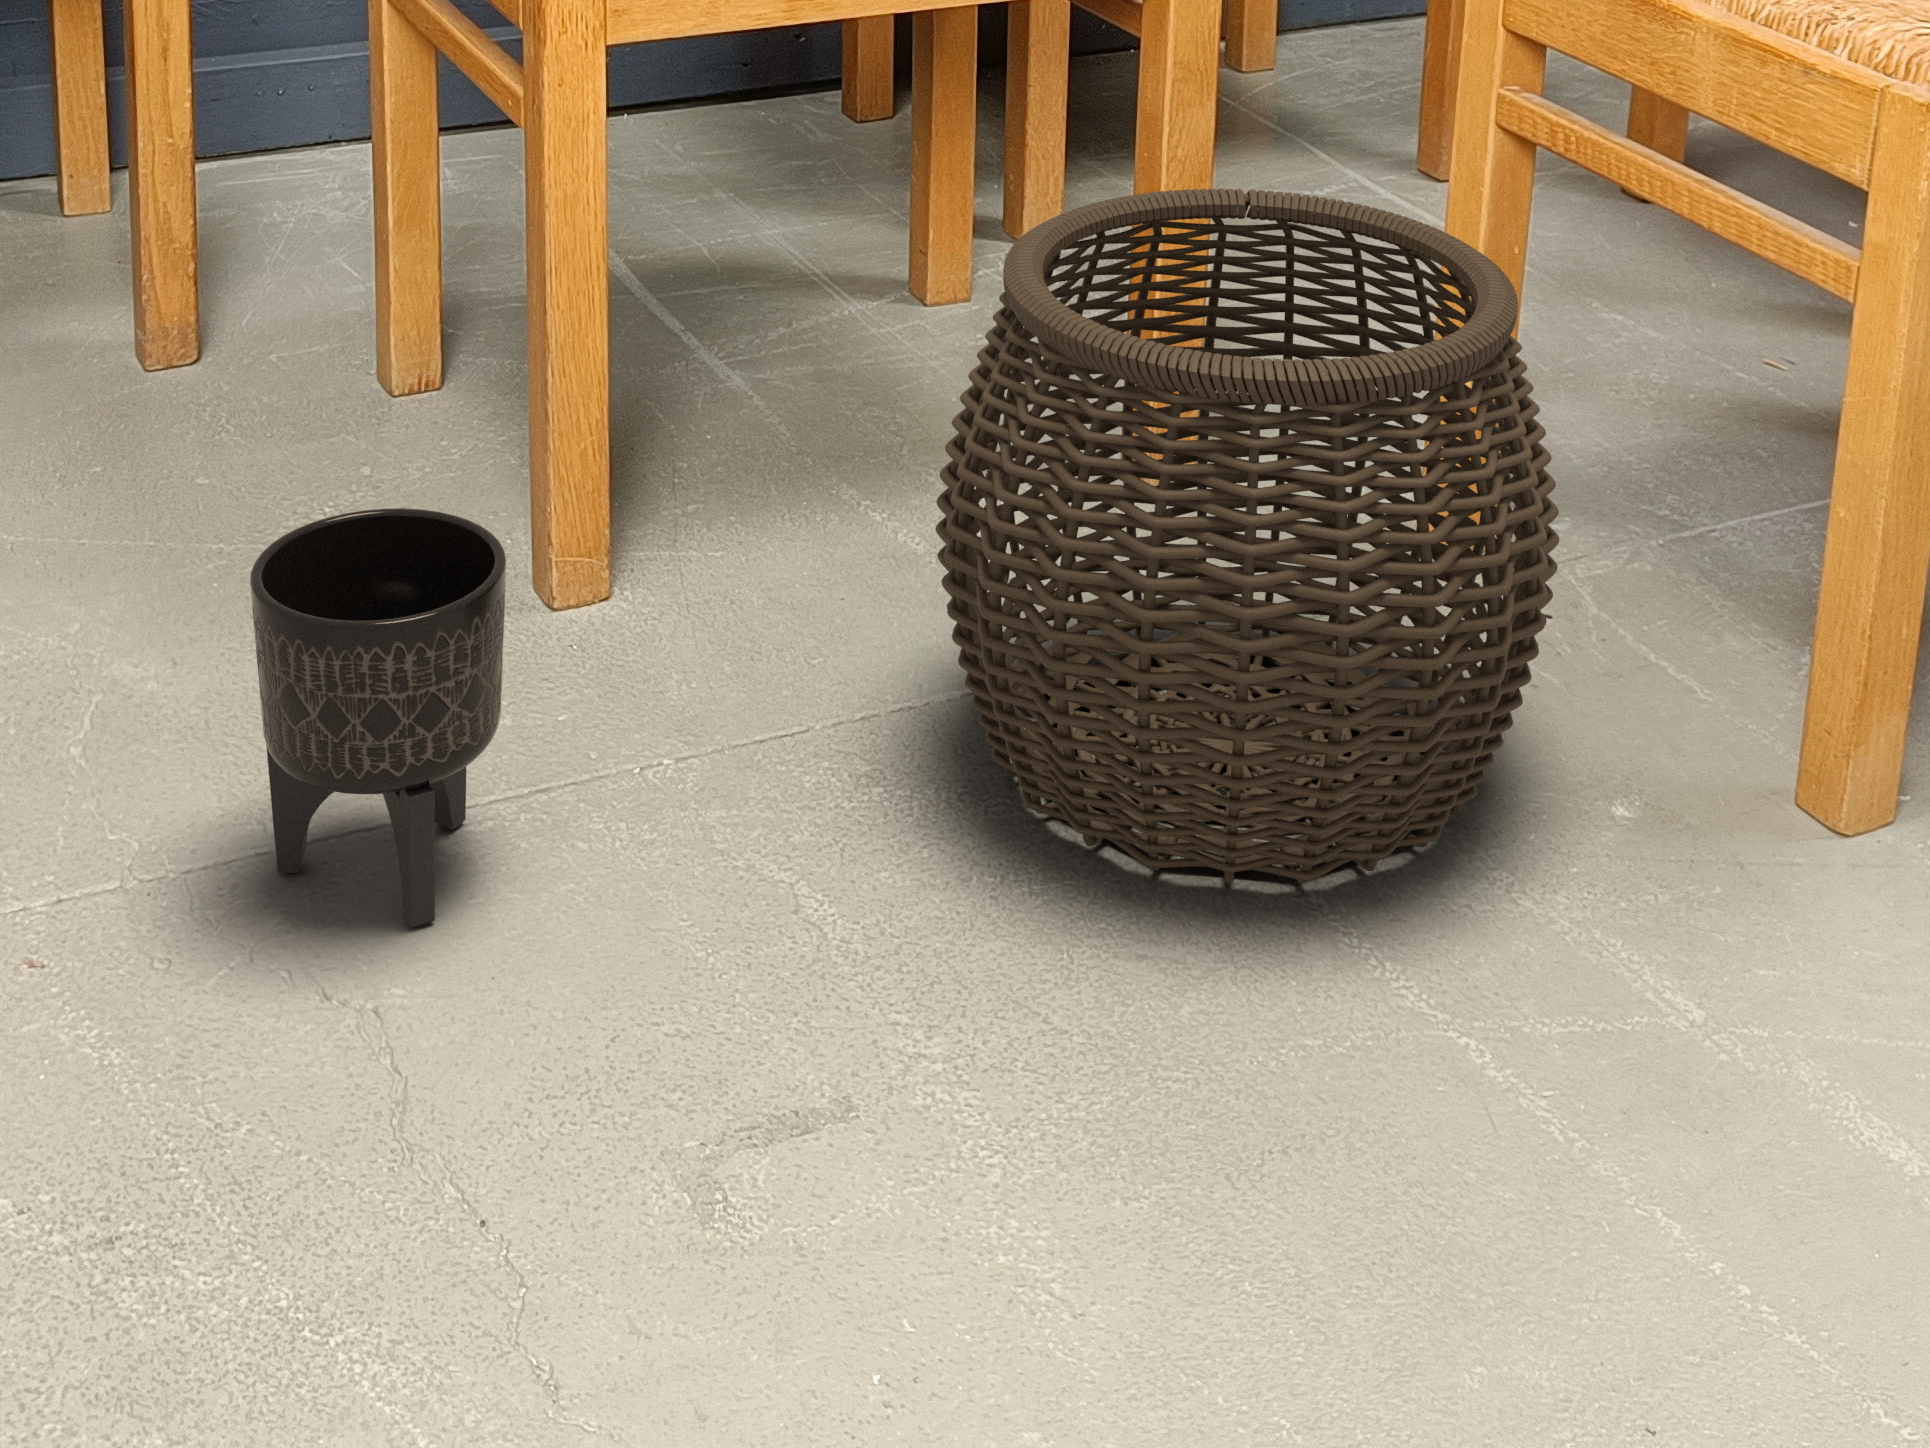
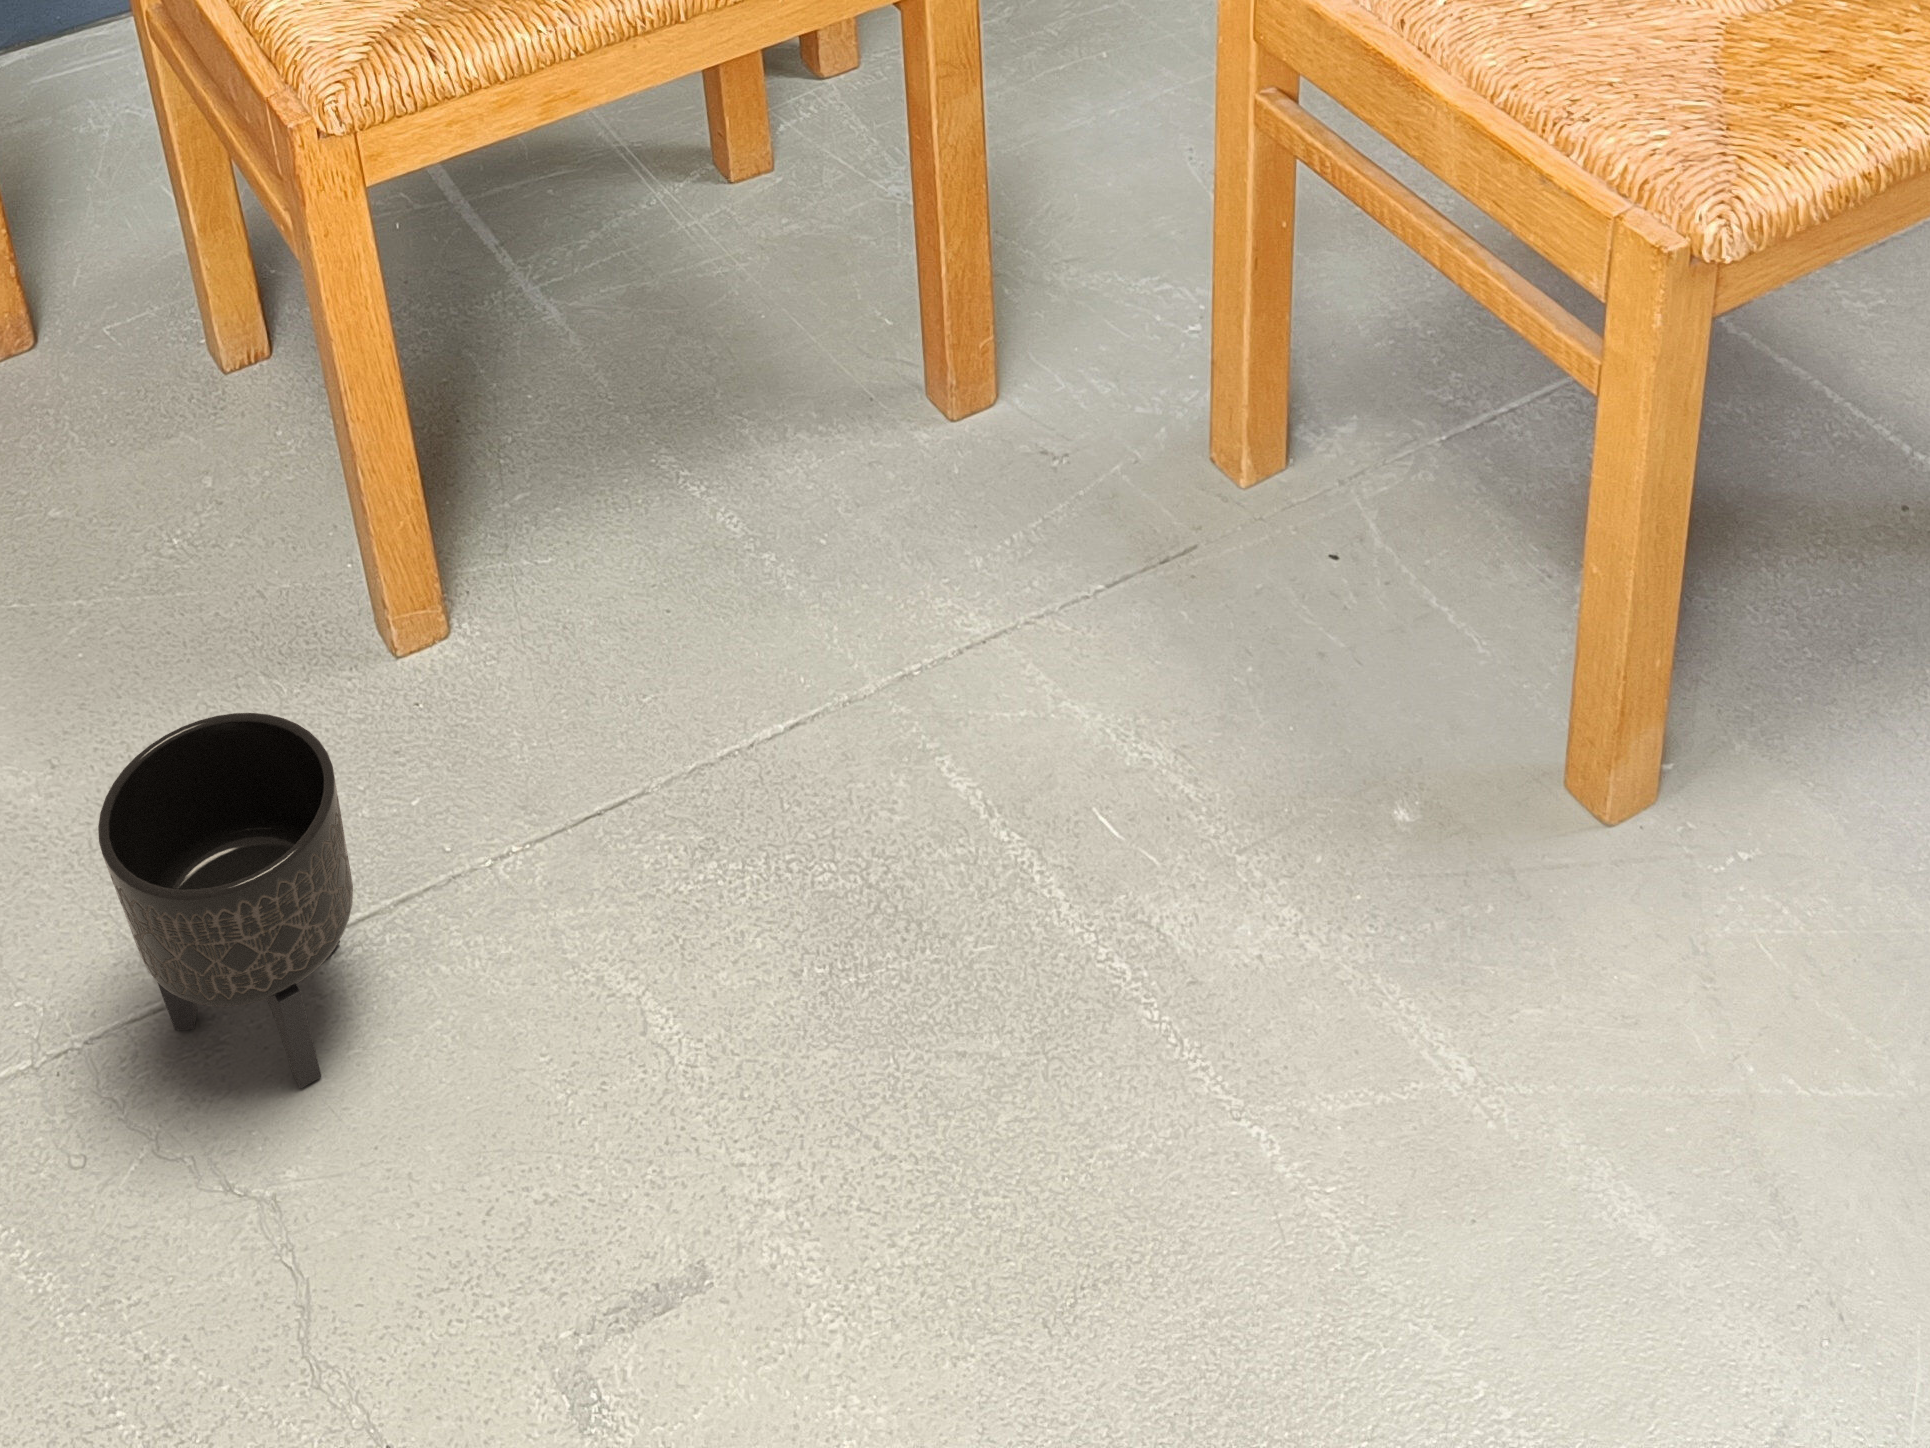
woven basket: present [936,189,1559,884] -> none [738,256,1330,951]

